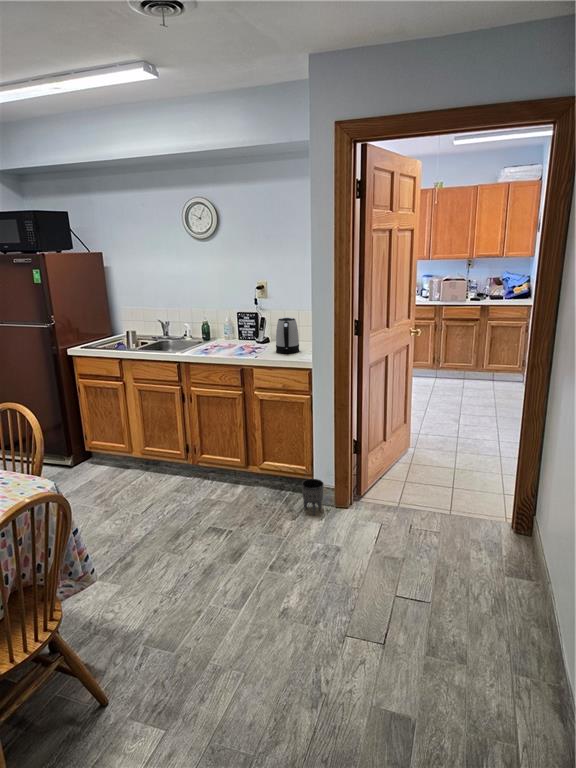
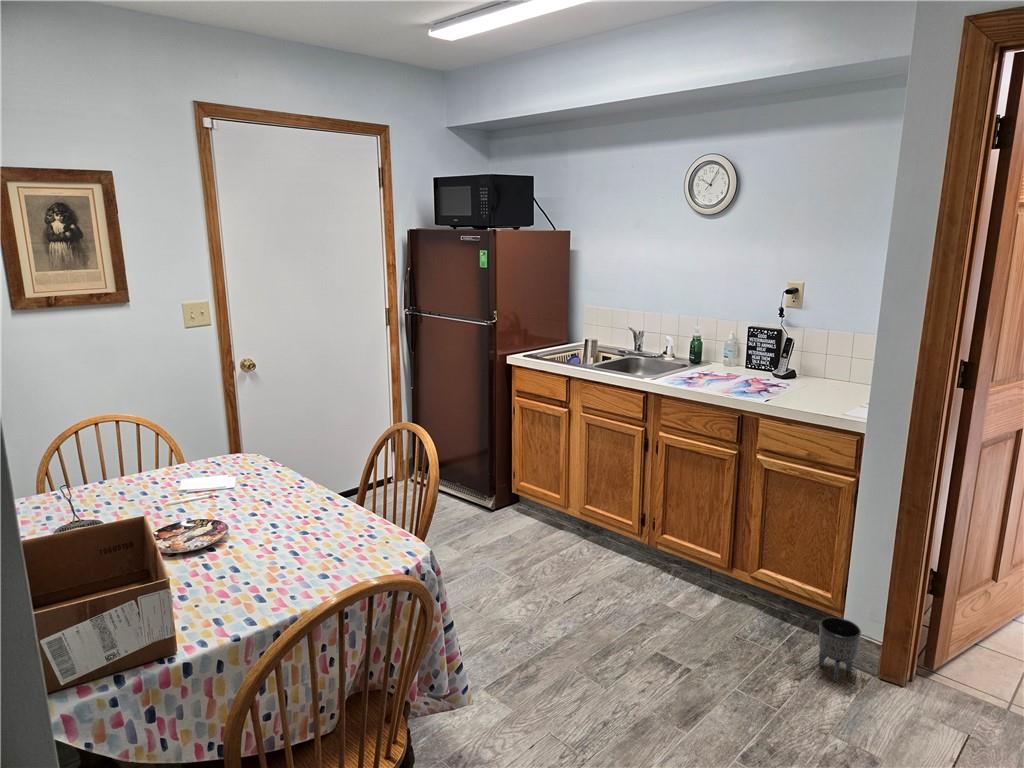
kettle: present [276,317,299,353] -> none [804,342,847,402]

